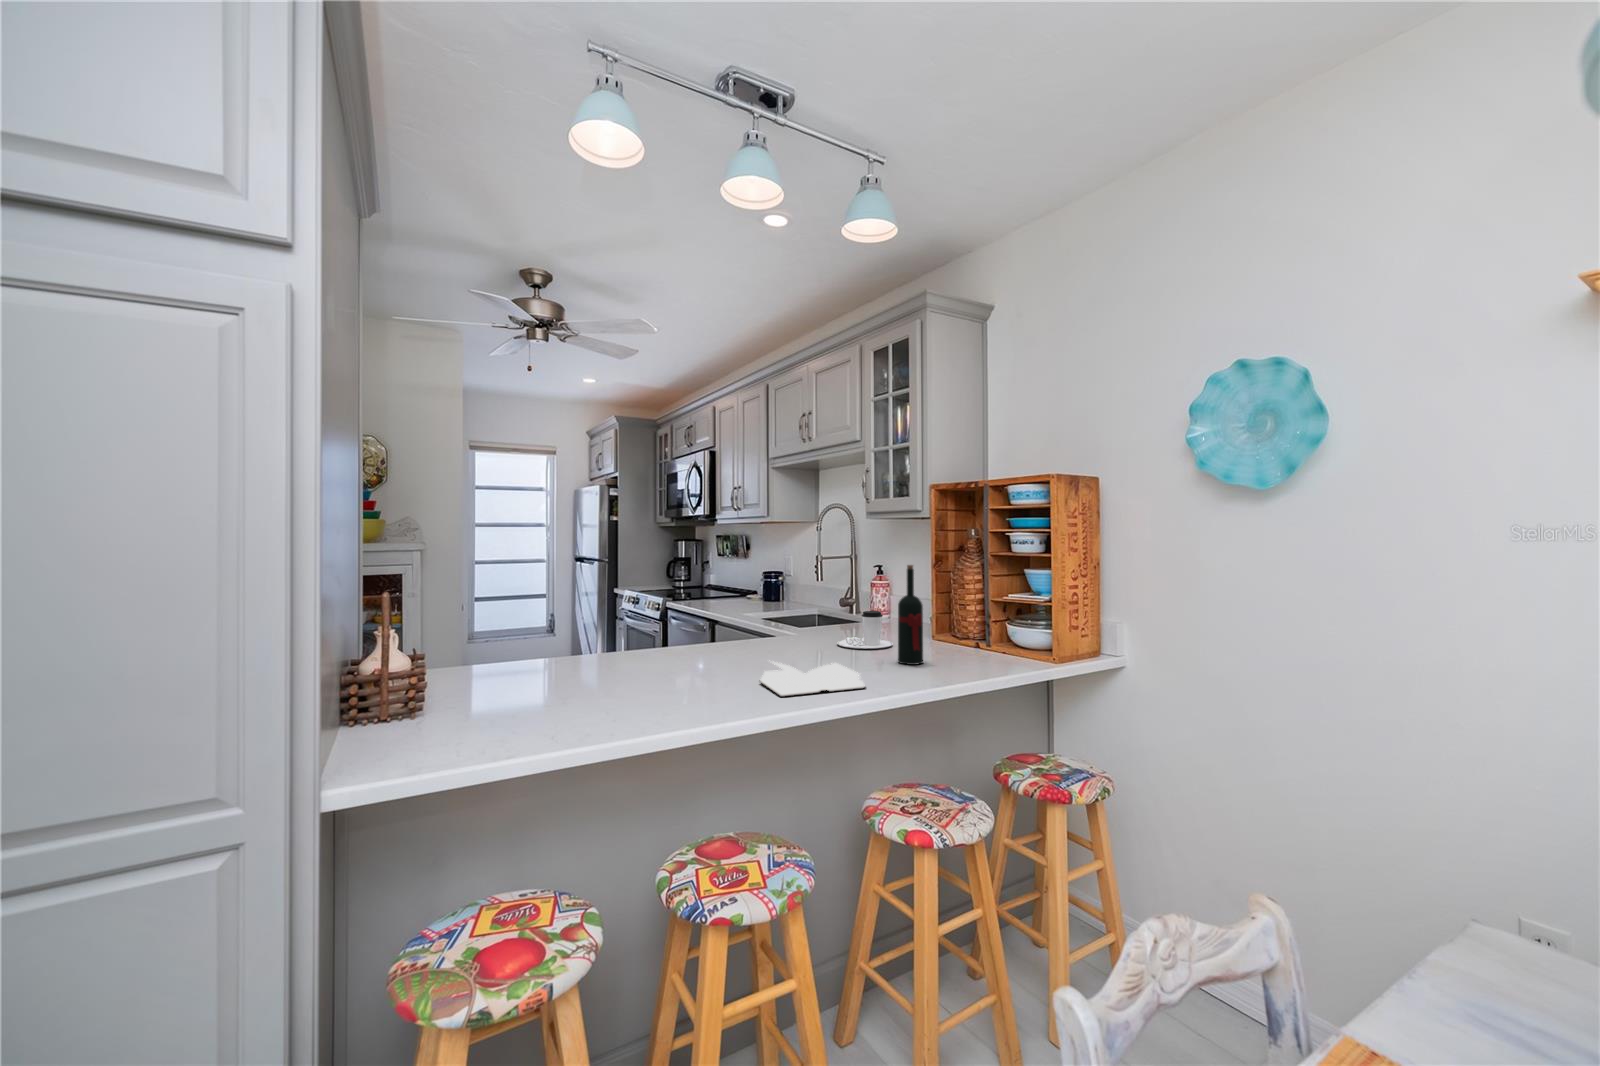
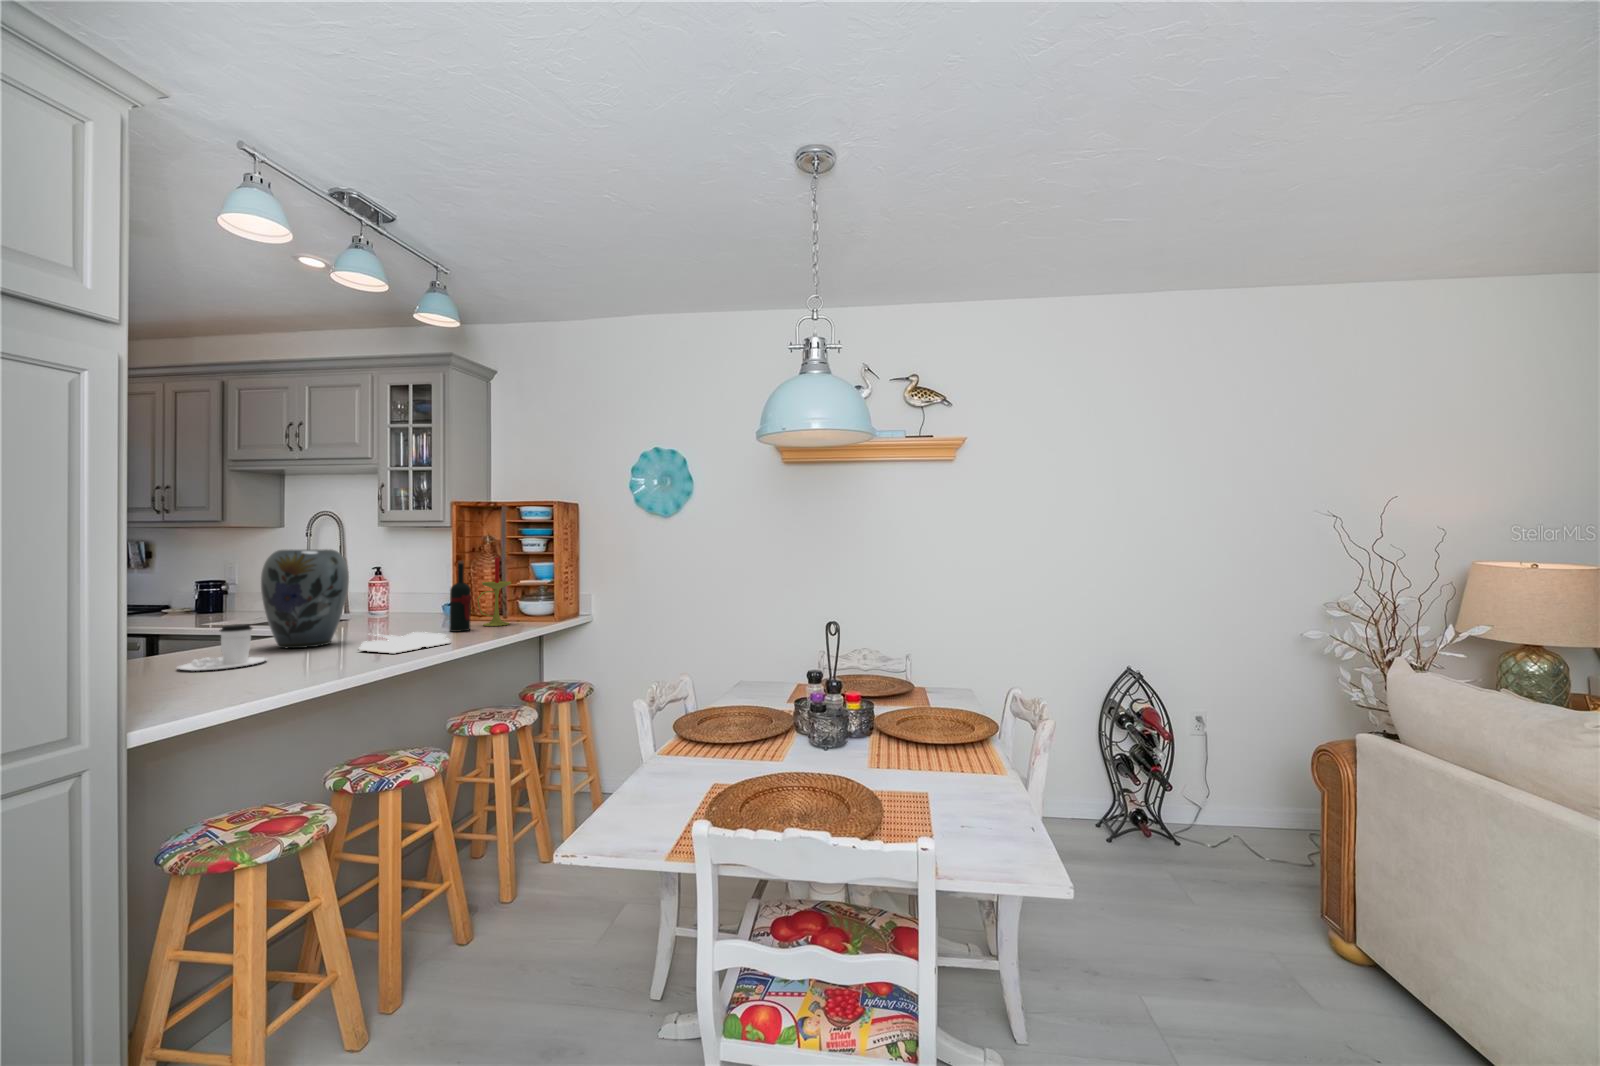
vase: none [701,549,781,665] -> present [261,549,349,648]
candle: none [938,558,986,661] -> present [477,557,511,626]
coffee cup: present [837,611,893,649] -> present [178,624,267,671]

